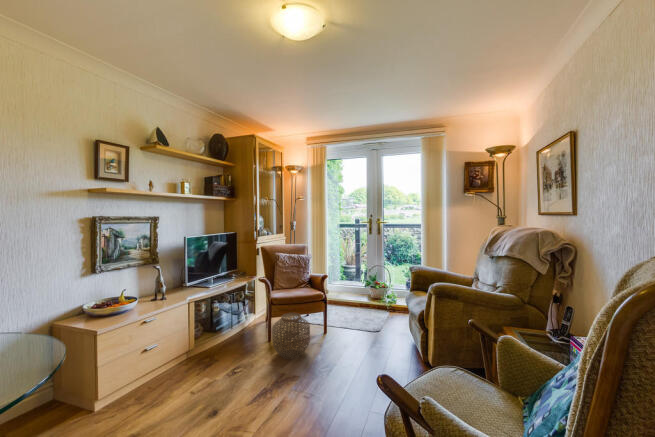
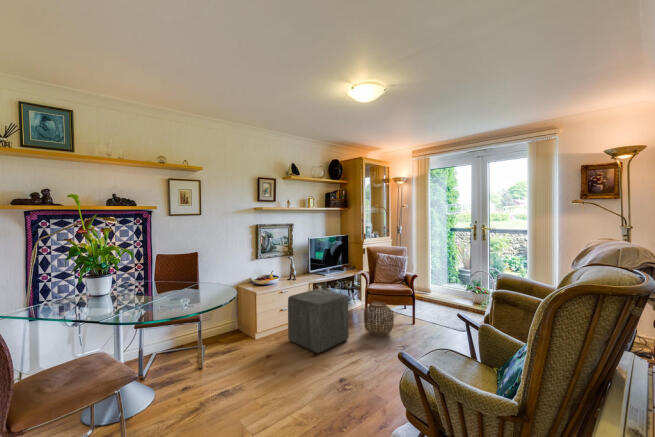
ottoman: none [160,308,257,410] -> present [288,289,349,353]

